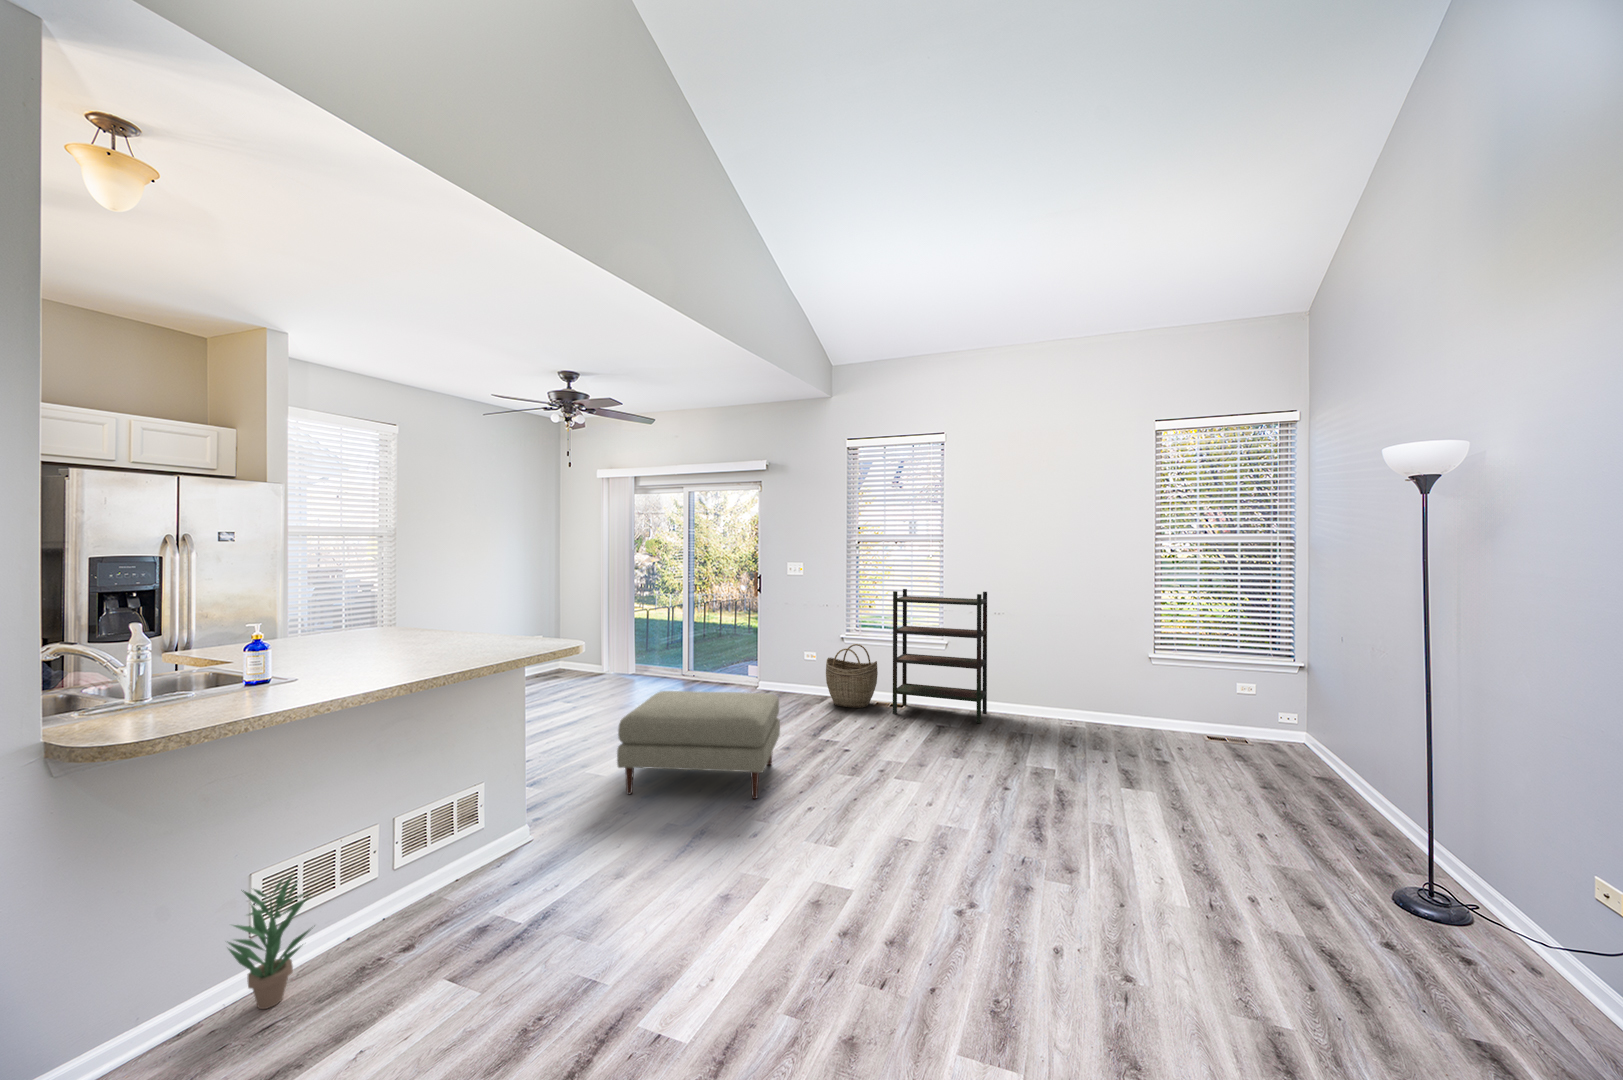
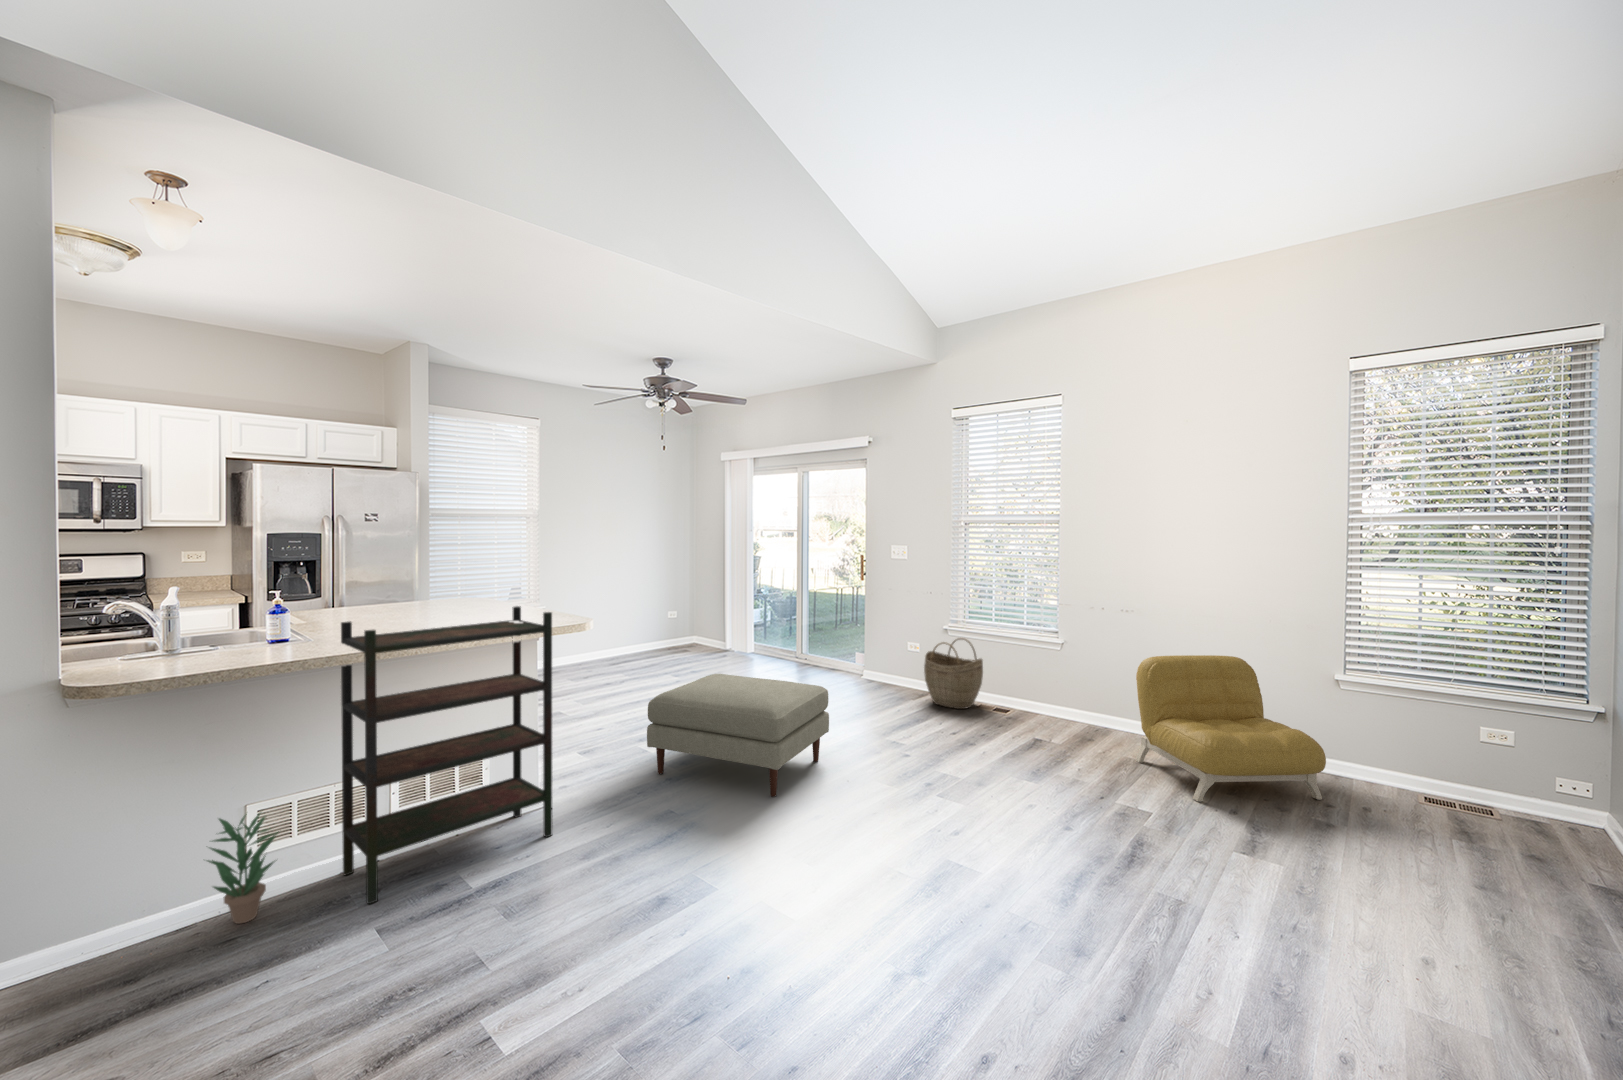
bookshelf: present [893,589,987,723] -> present [341,606,552,904]
armchair: none [1018,645,1154,759] -> present [1135,655,1326,802]

